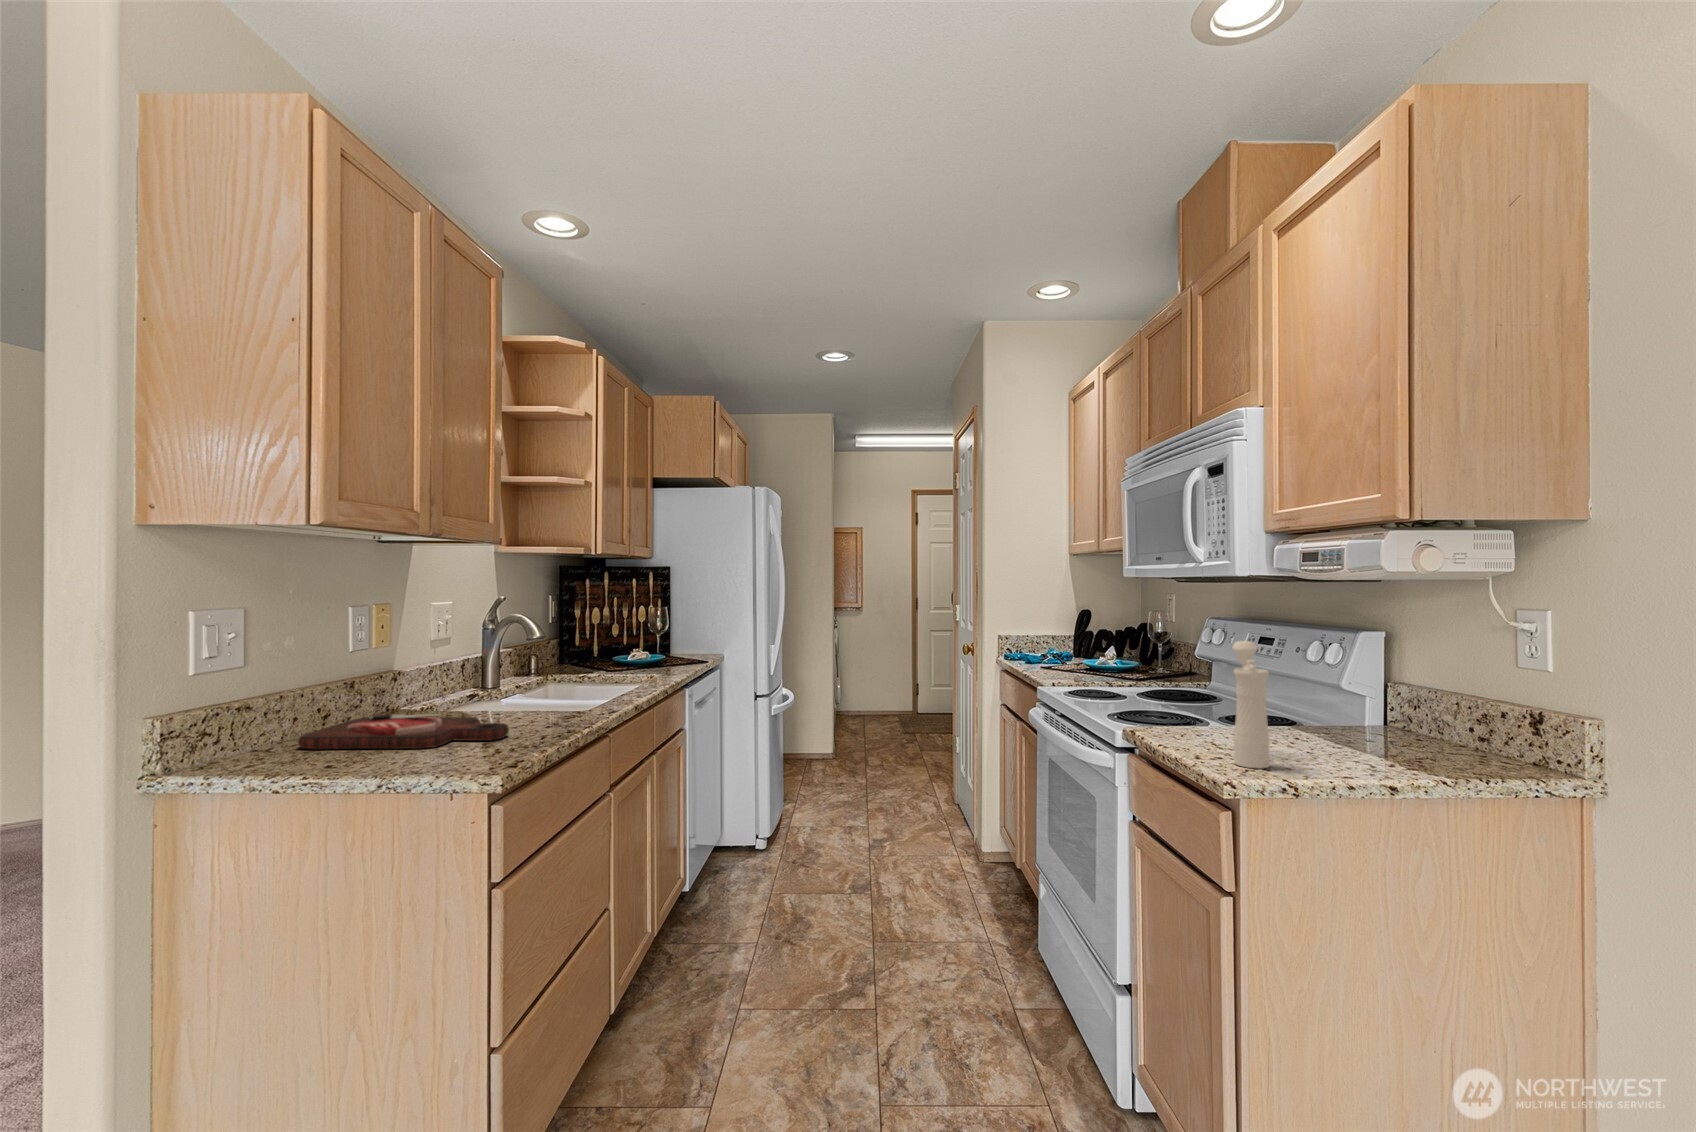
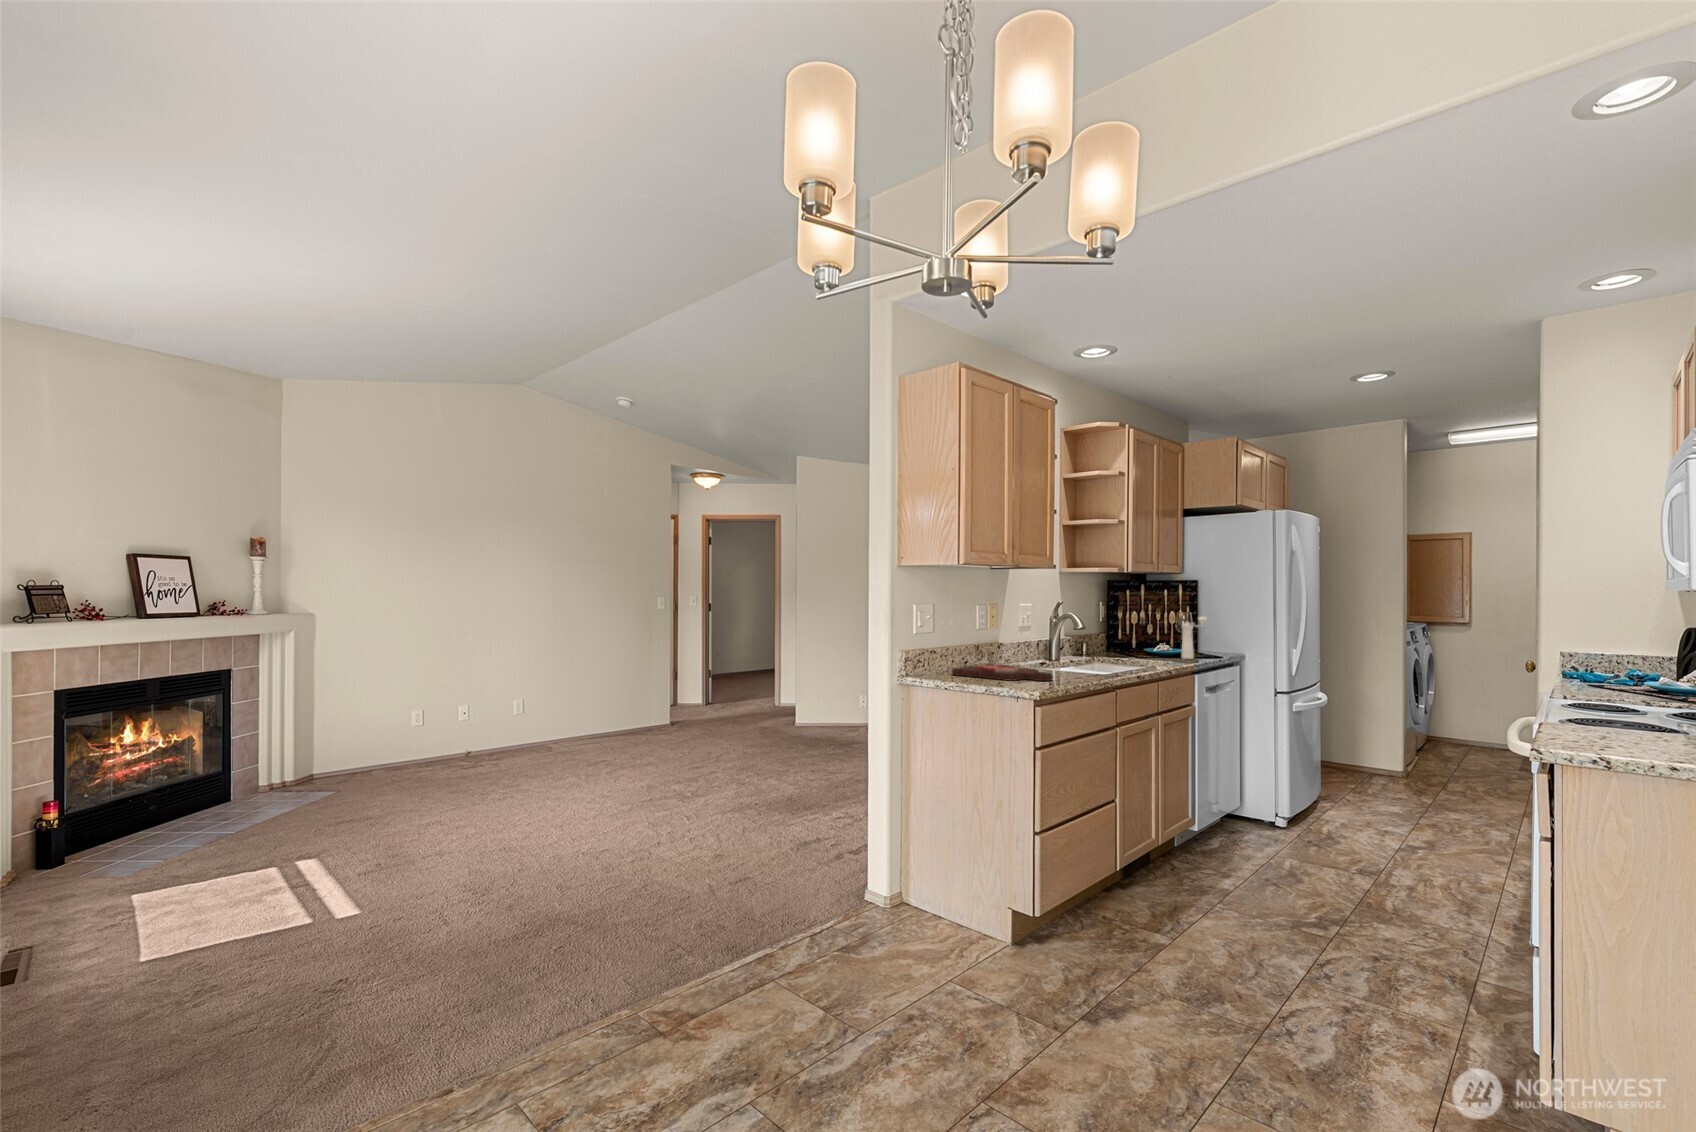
pepper mill: present [1232,641,1270,769] -> present [1182,617,1207,659]

